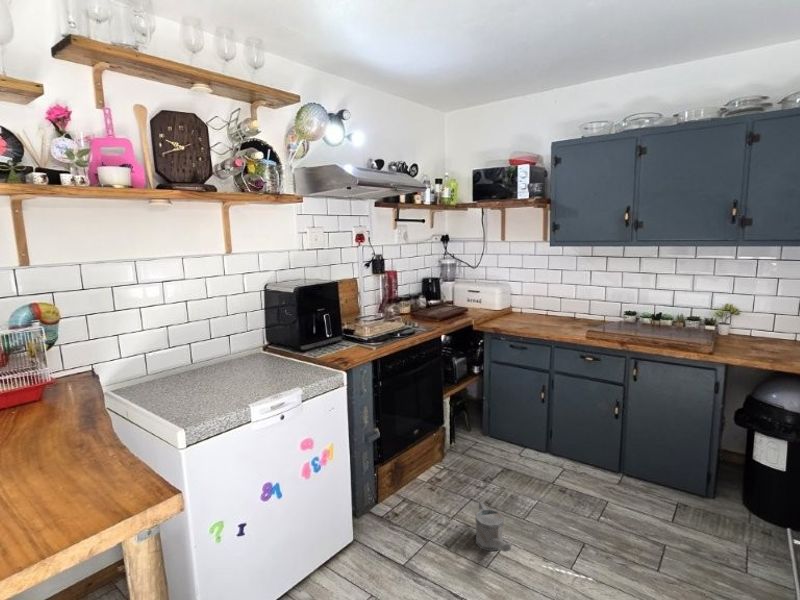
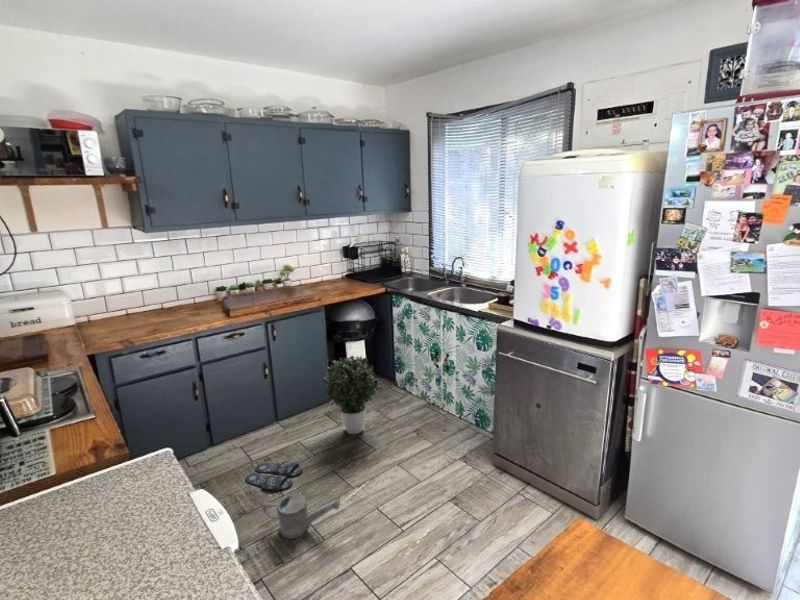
potted plant: none [636,434,728,547] -> present [323,356,379,434]
slippers: none [521,489,570,520] -> present [245,461,302,491]

